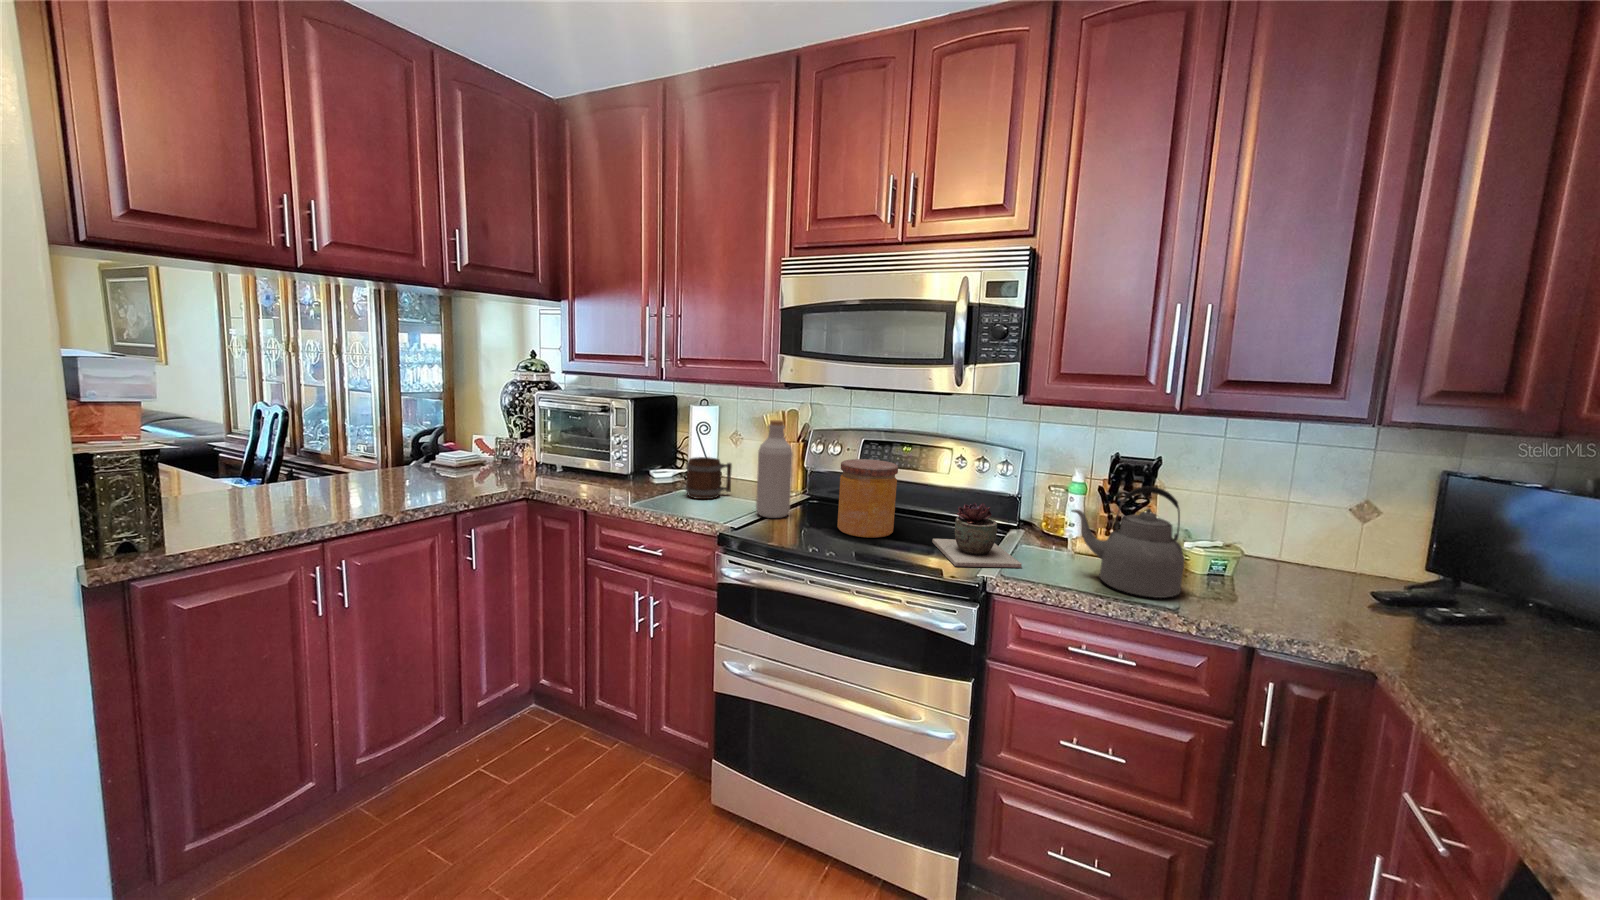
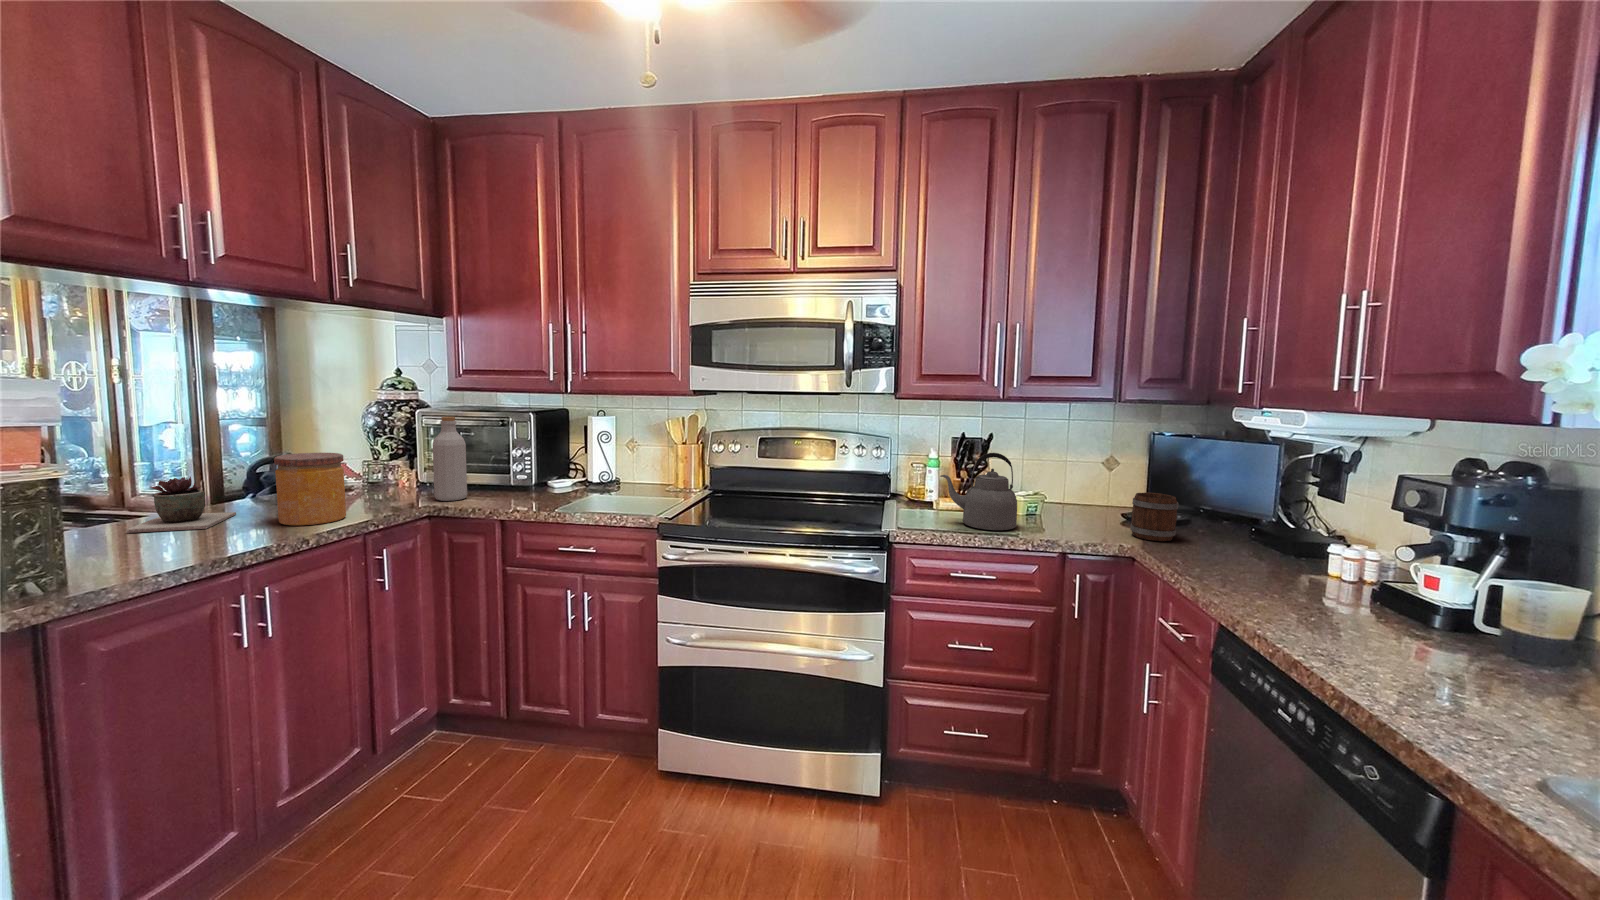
bottle: present [756,420,793,518] -> present [433,417,467,501]
mug: present [686,457,732,499] -> present [1130,493,1178,541]
jar: present [837,459,898,538] -> present [274,453,346,525]
succulent plant: present [932,503,1022,568] -> present [127,477,236,533]

